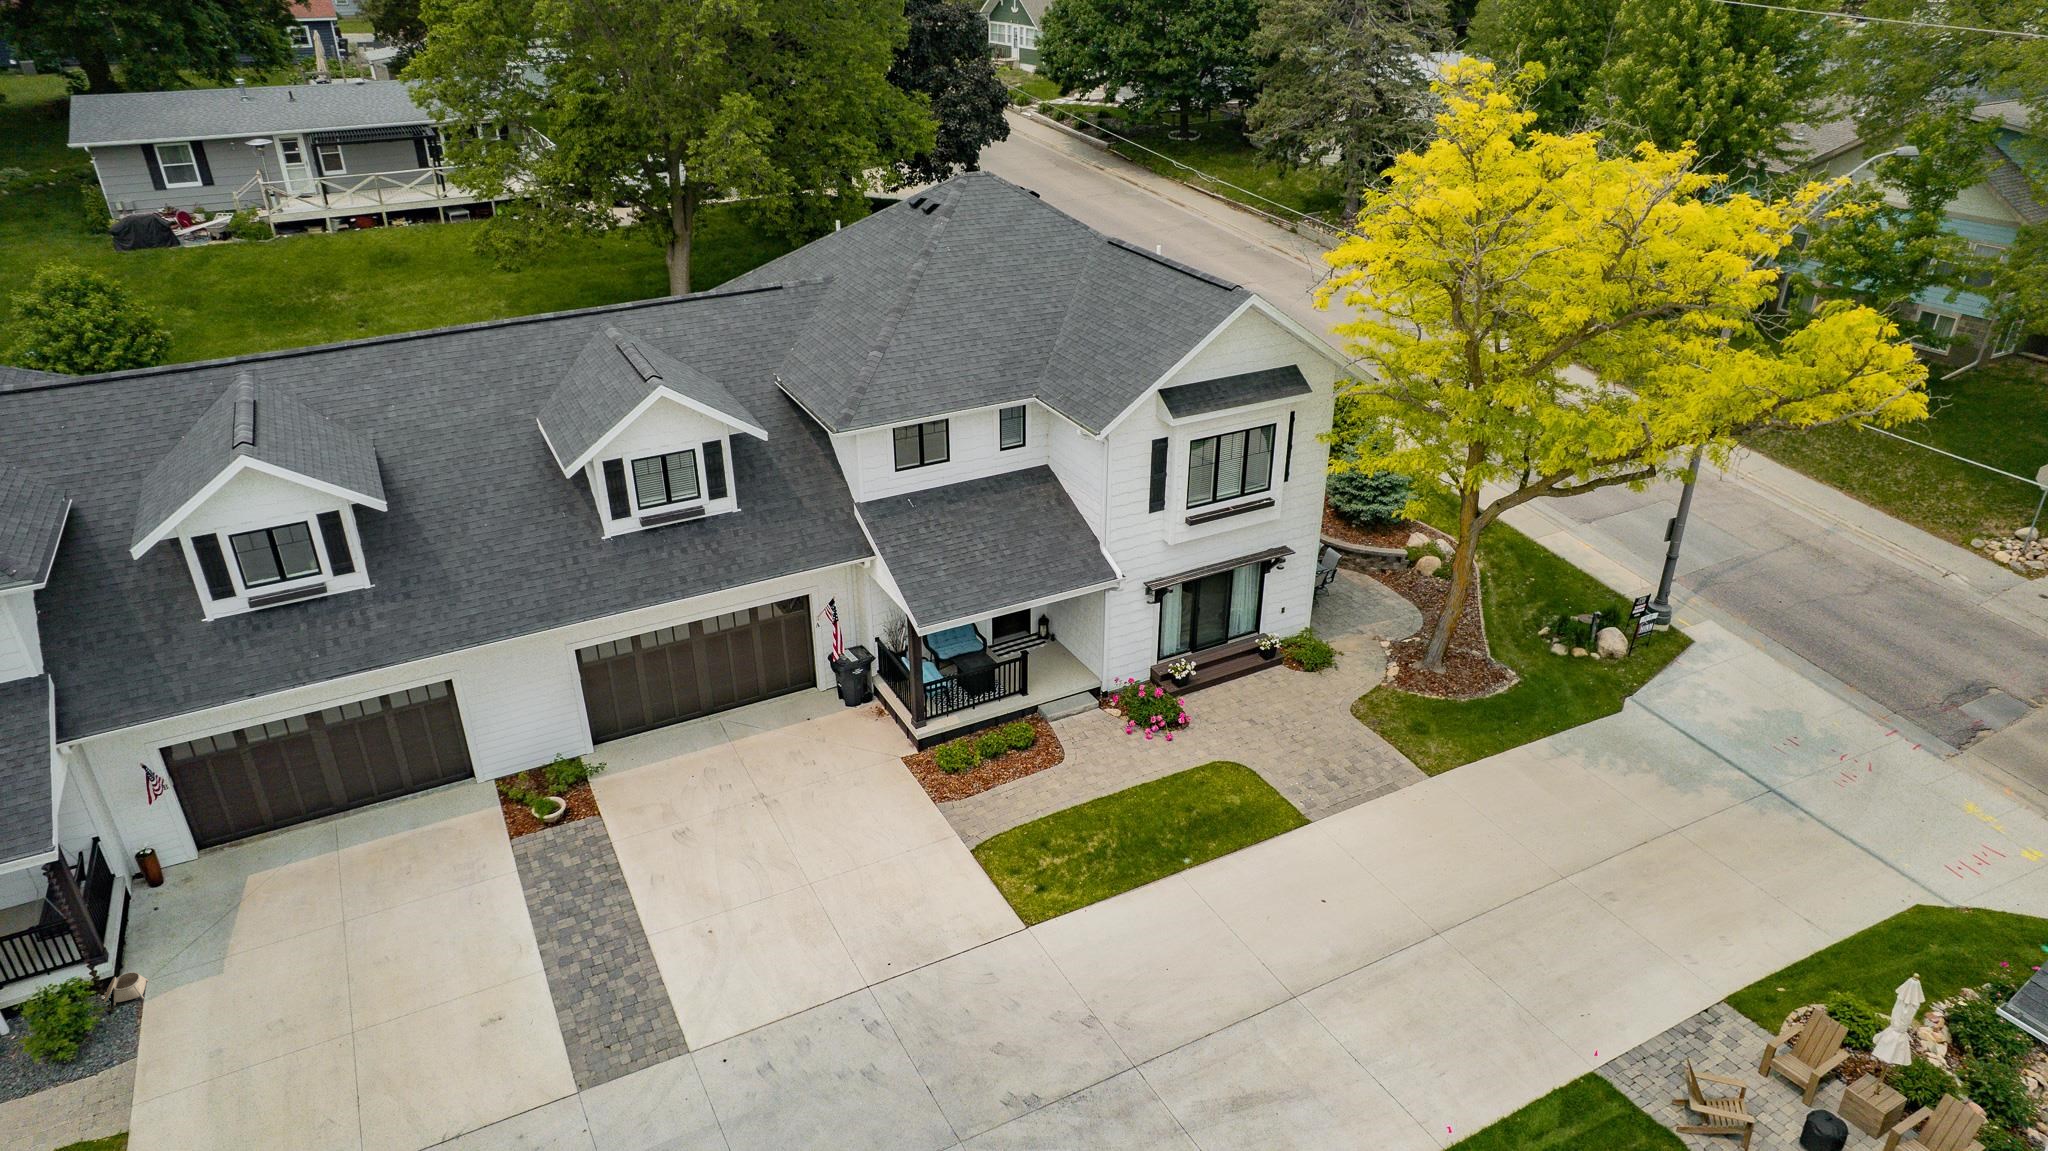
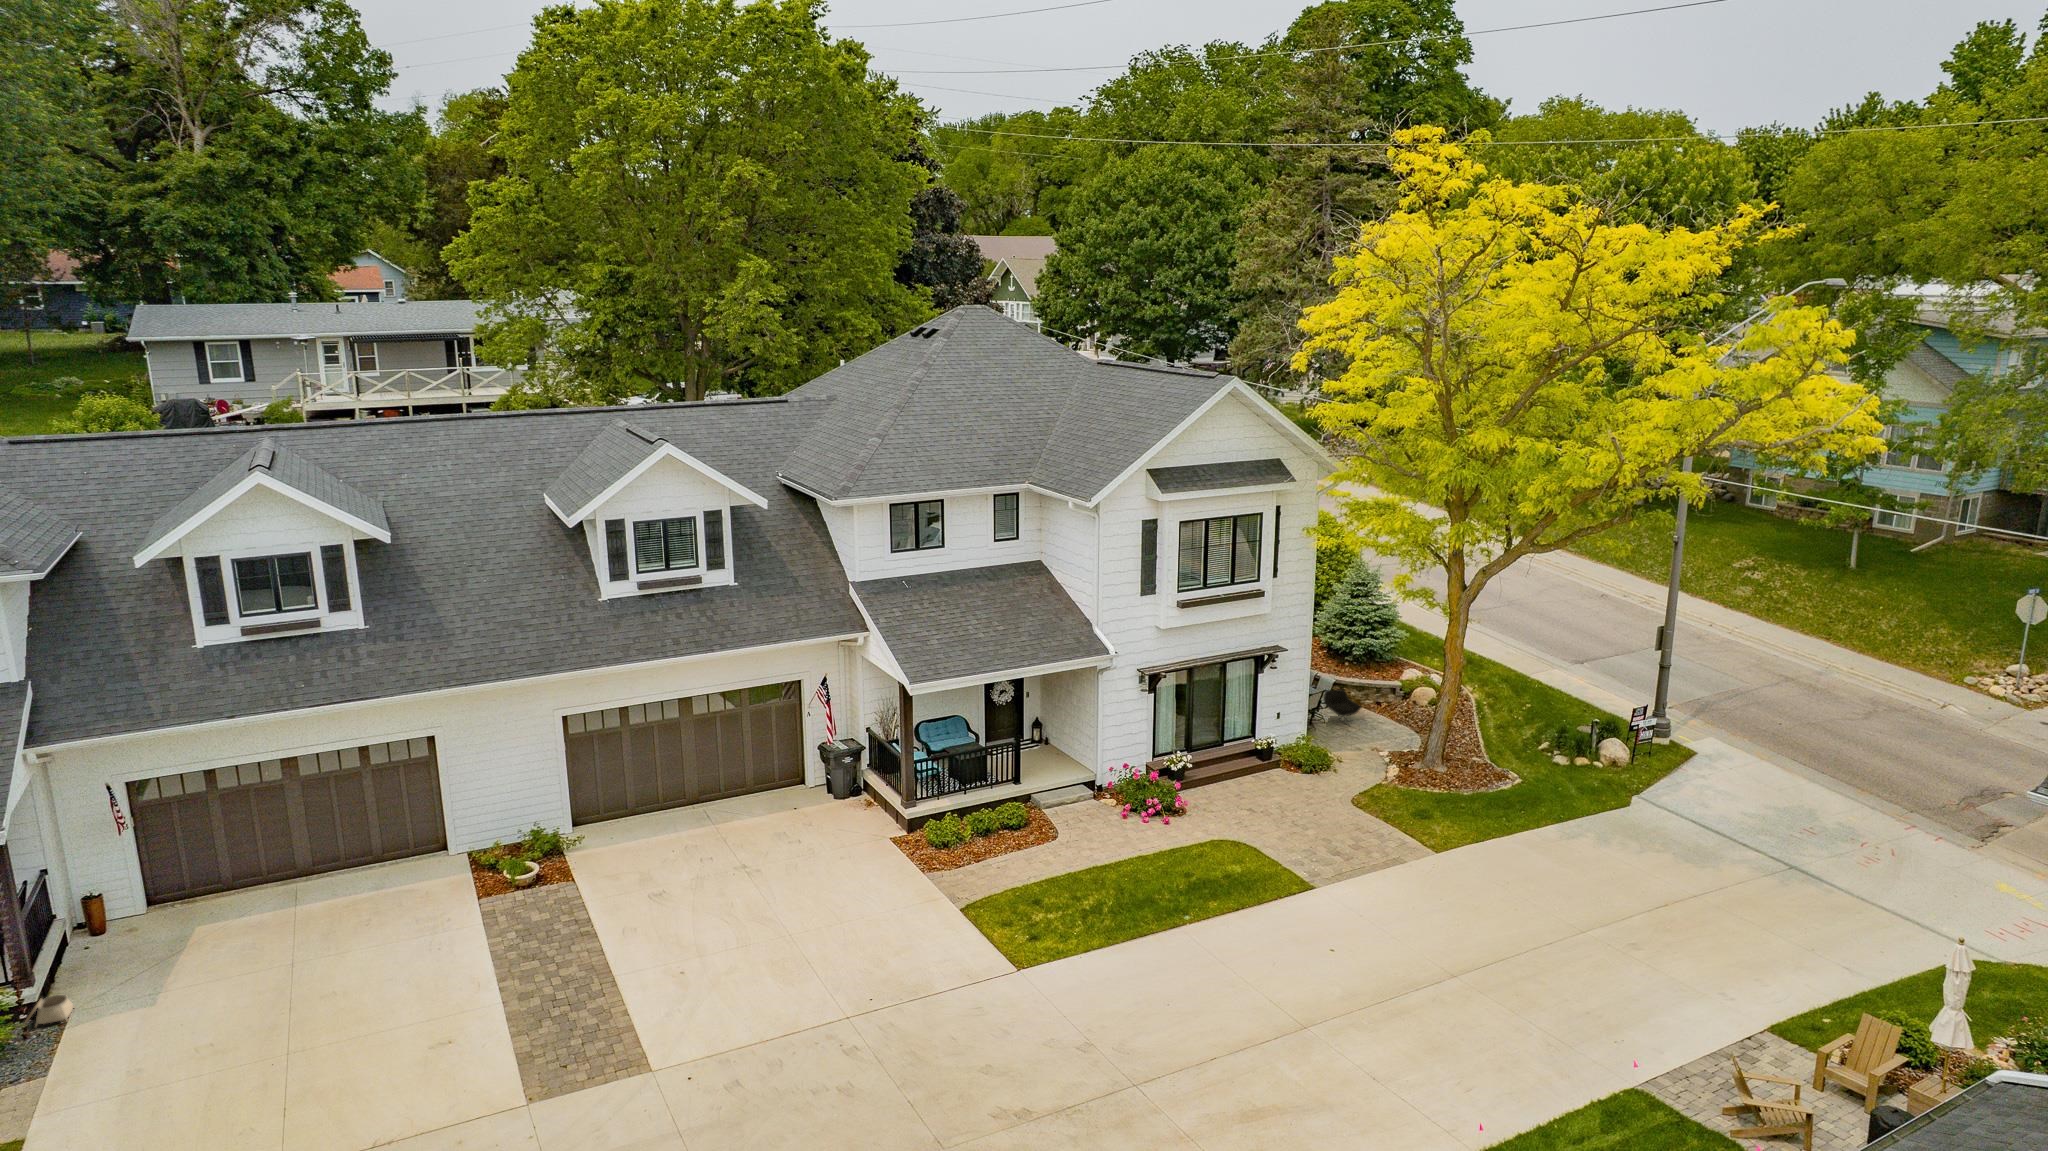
lounge chair: none [1328,568,1366,608] -> present [1323,689,1361,721]

